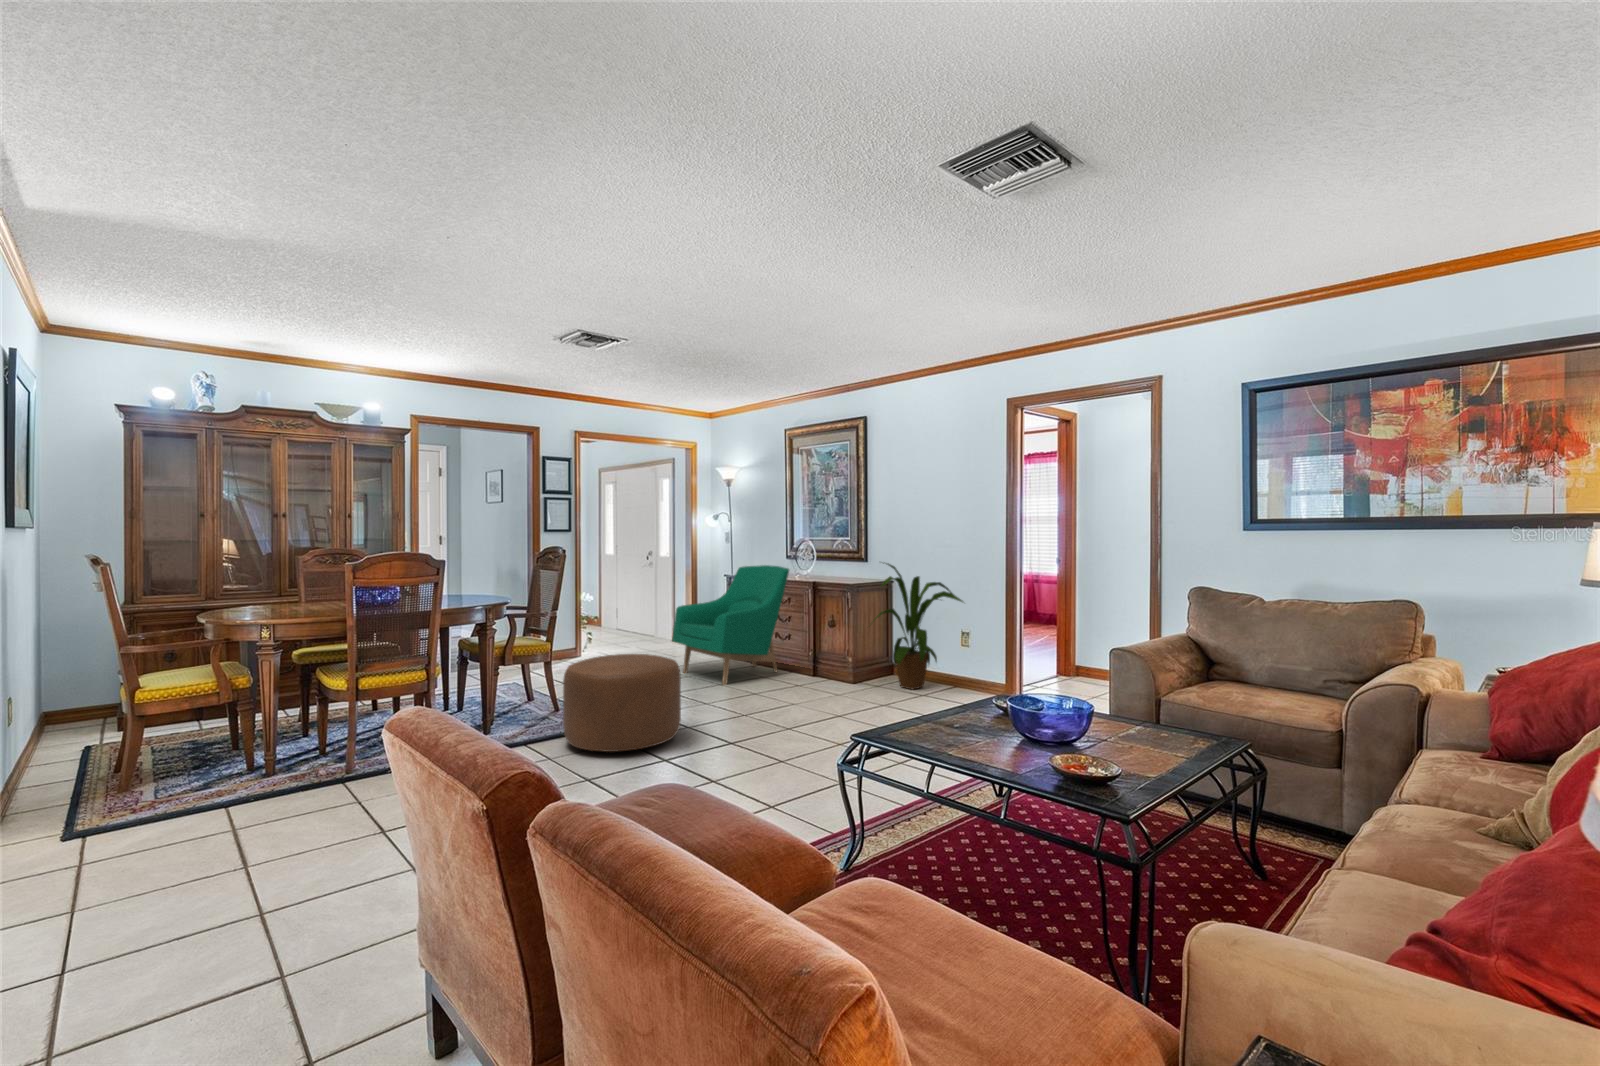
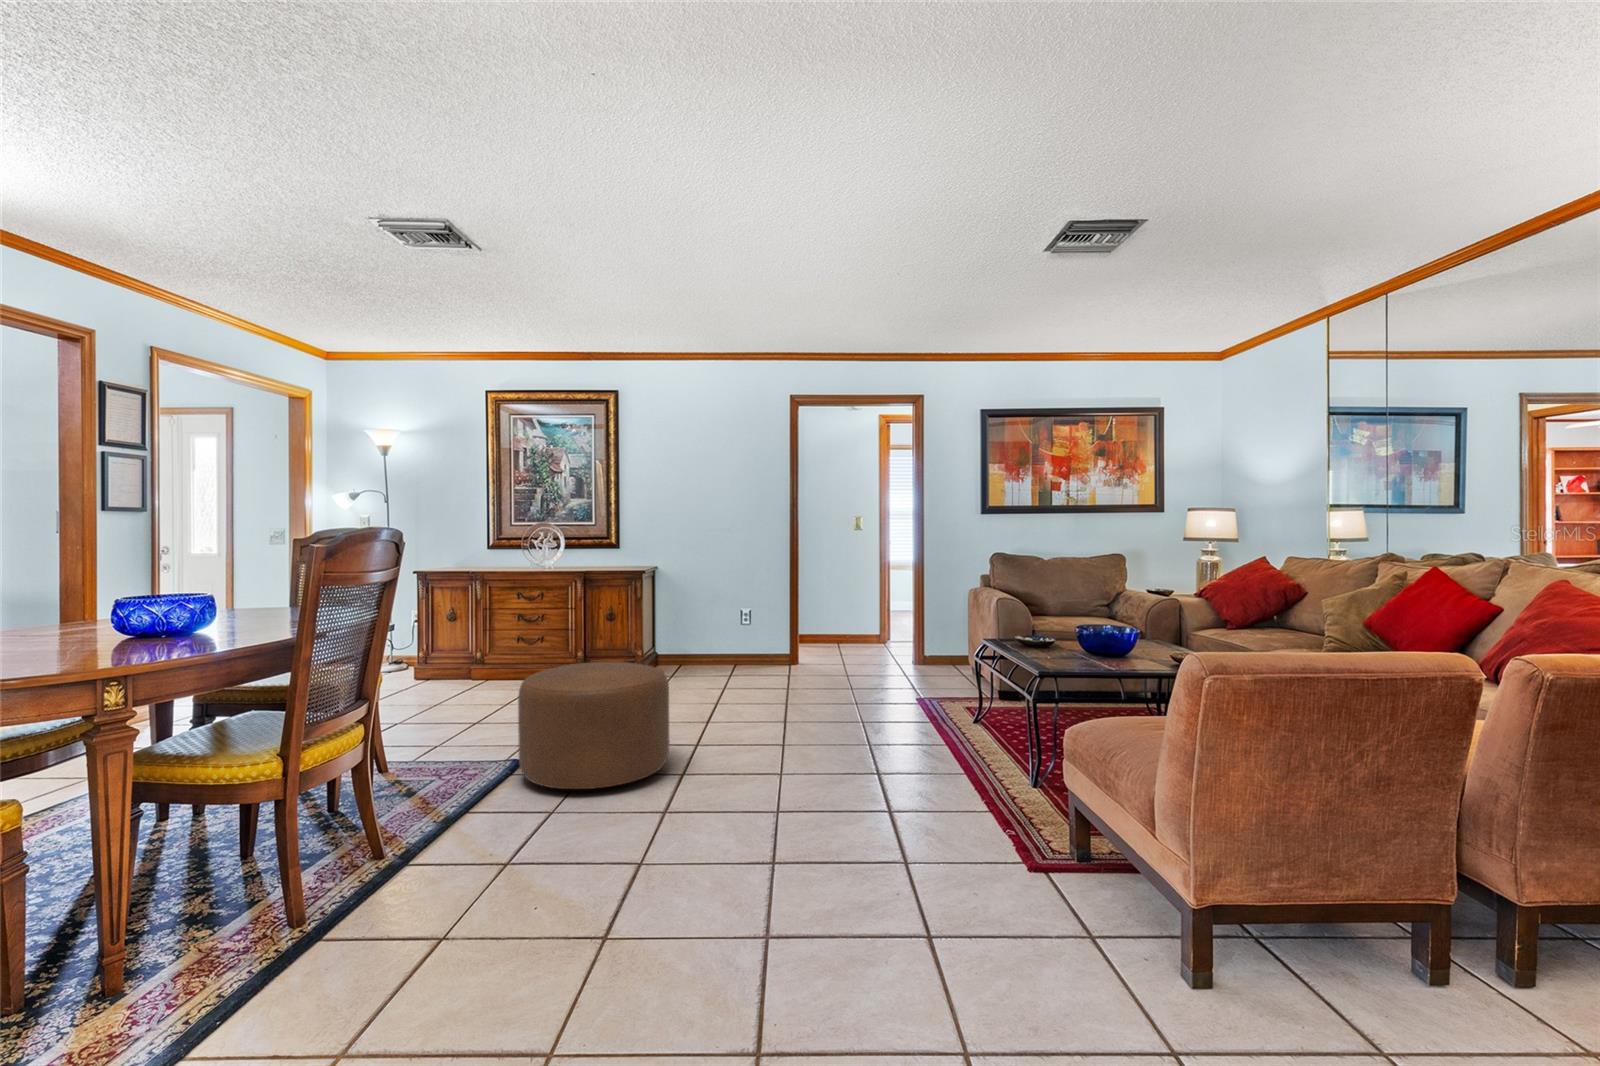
house plant: present [875,563,963,689] -> none [677,546,766,675]
armchair: present [672,565,789,685] -> none [411,556,567,706]

